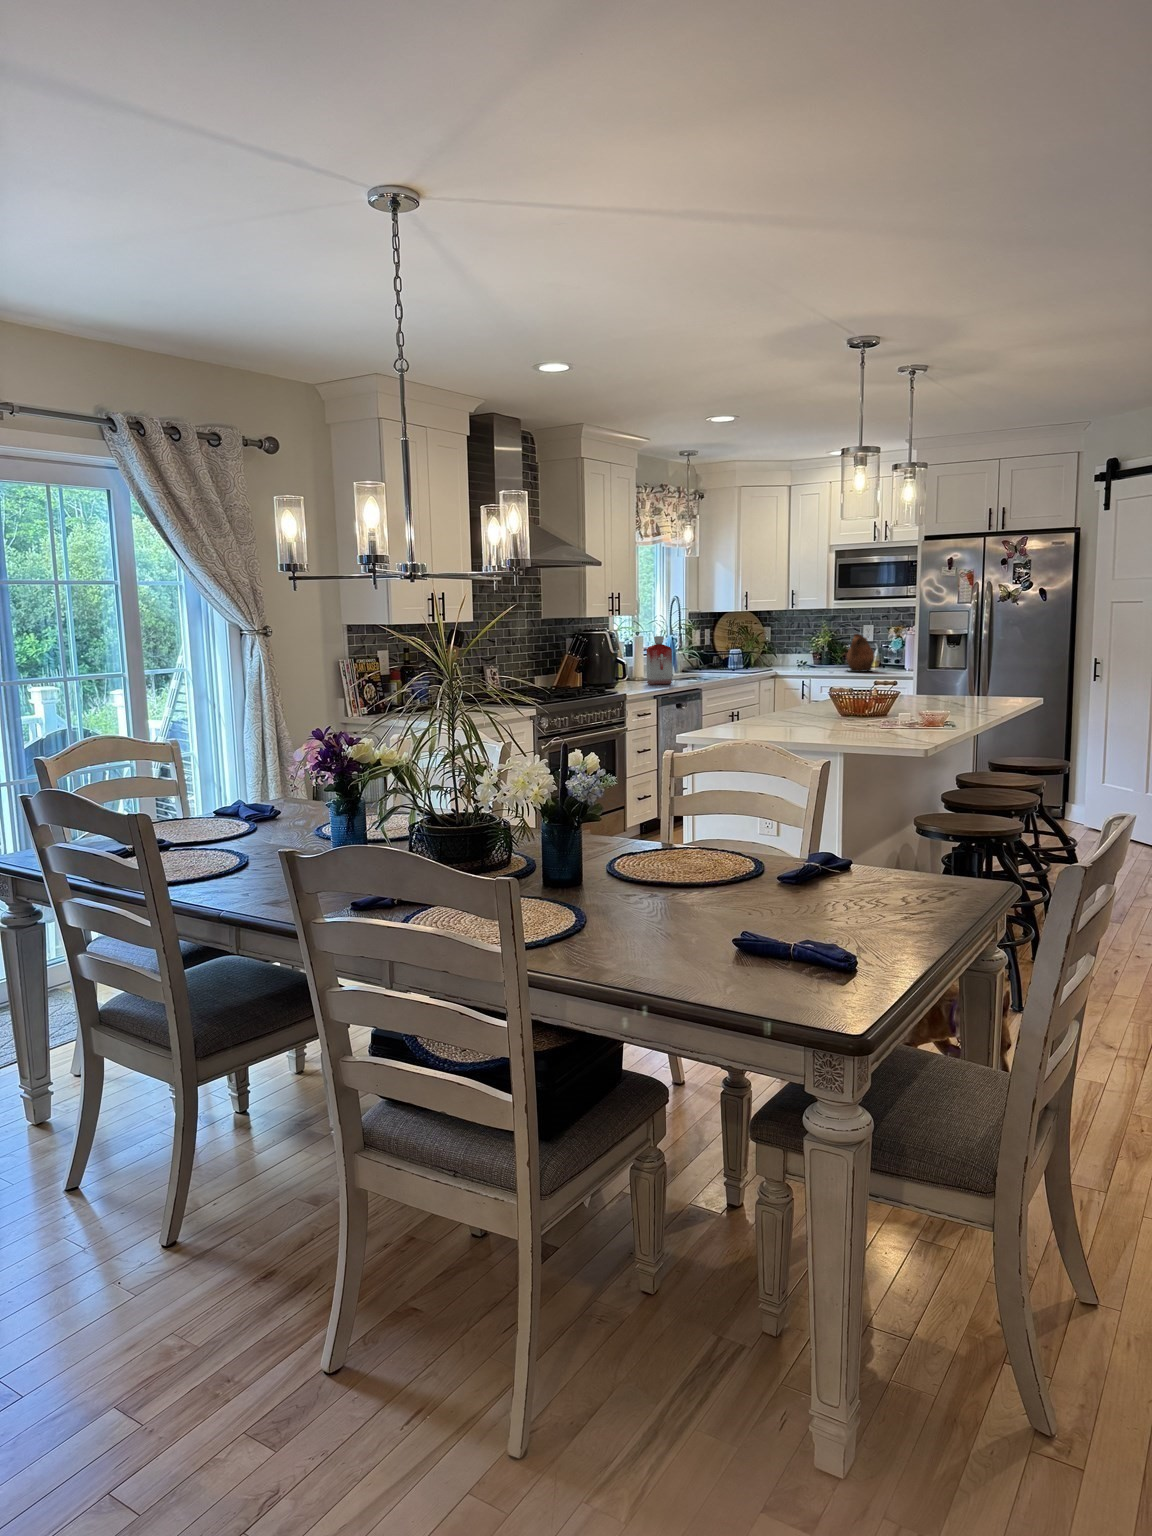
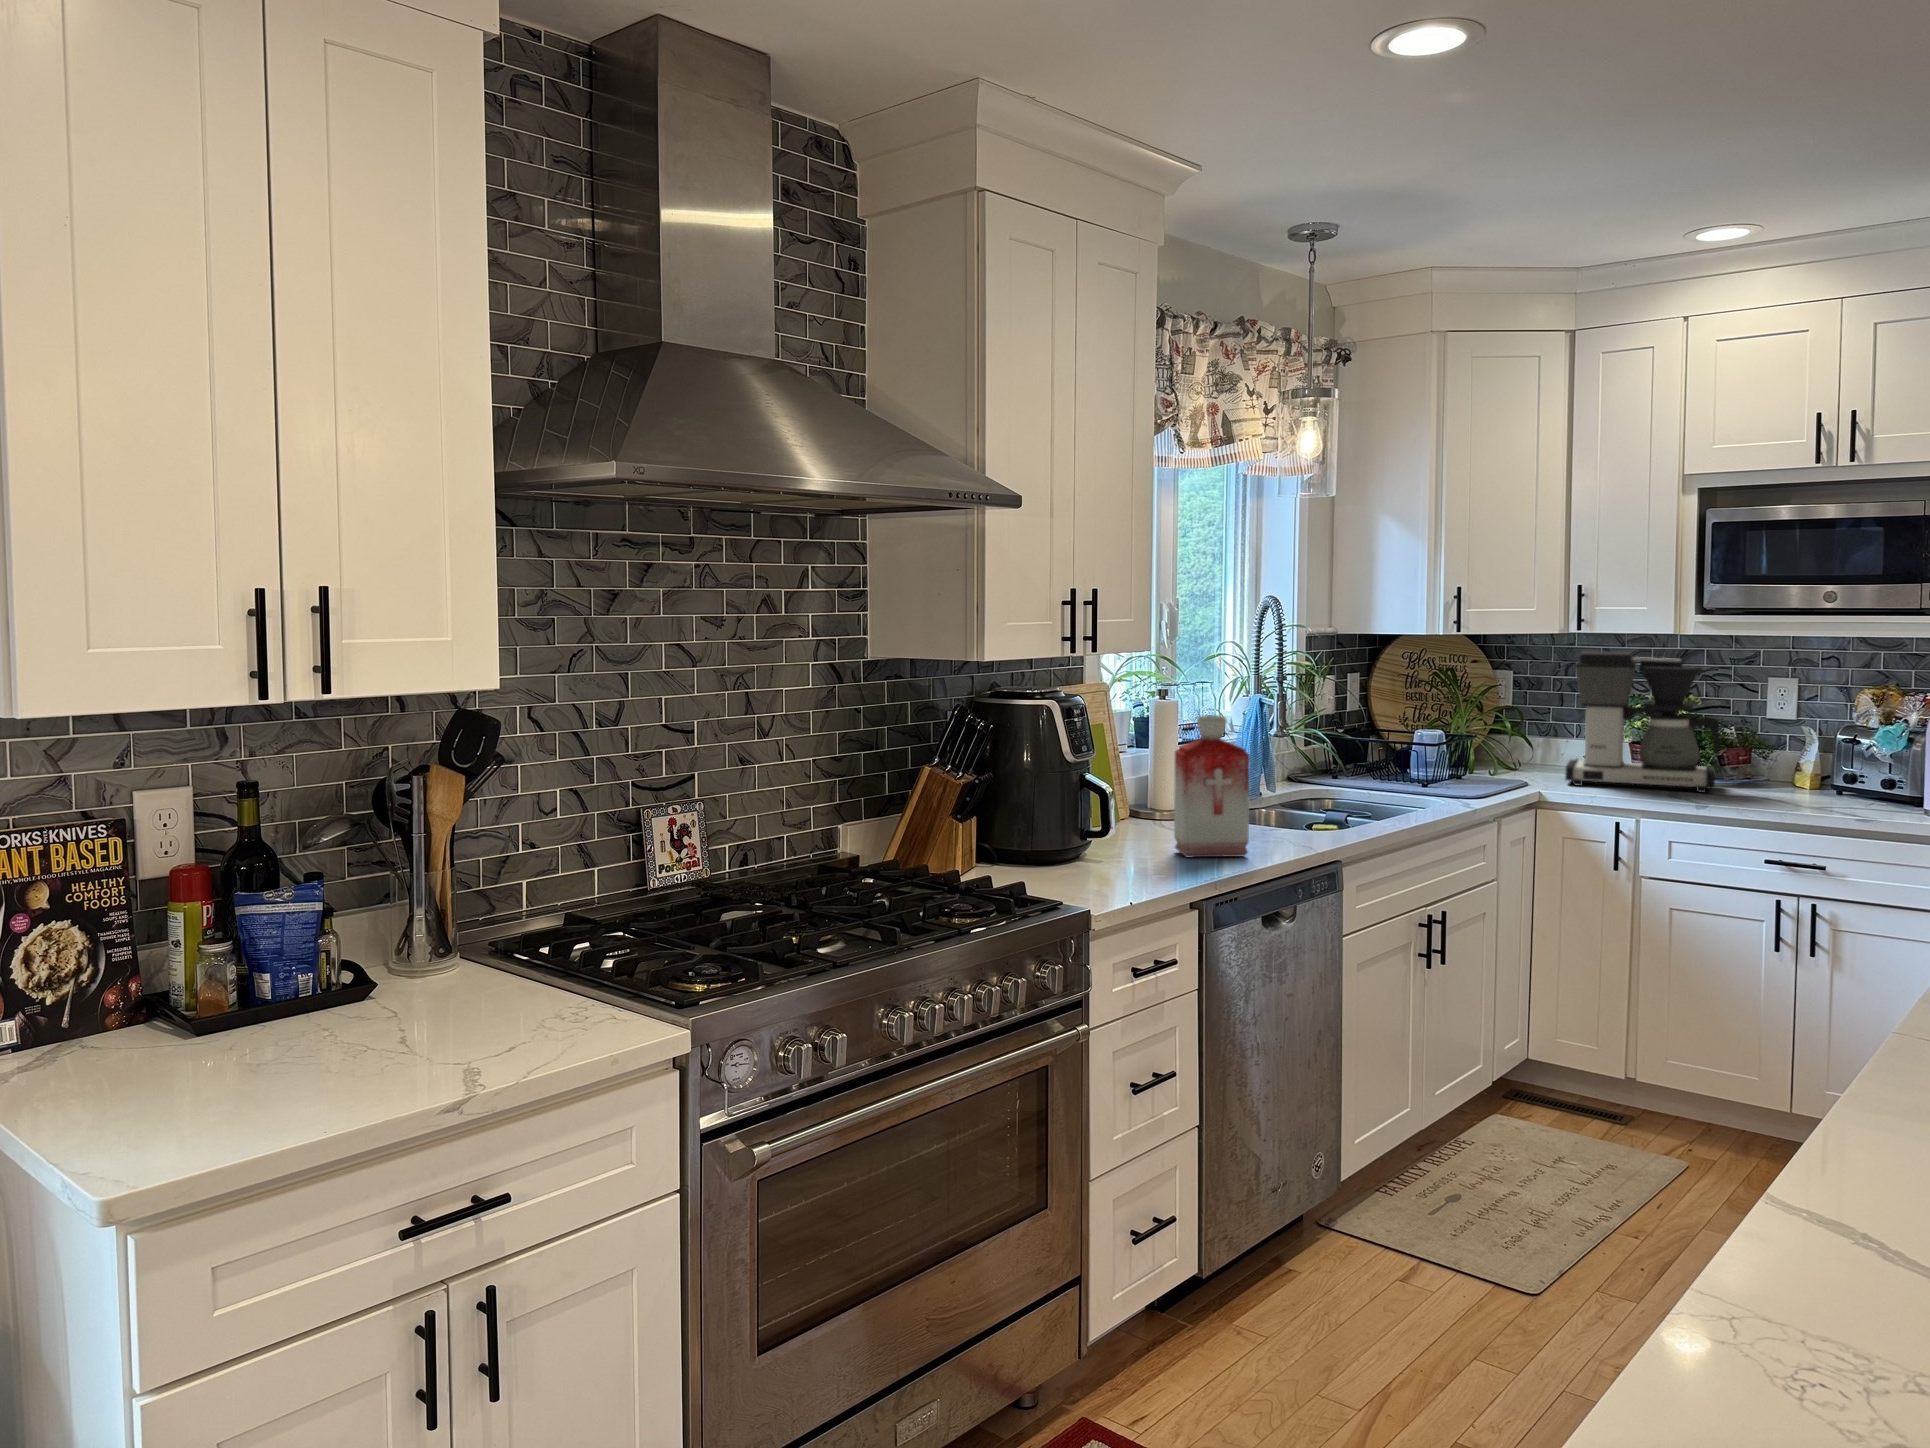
coffee maker: none [788,617,843,670] -> present [1565,651,1719,793]
ceramic pitcher: present [847,634,874,672] -> none [1728,704,1842,810]

